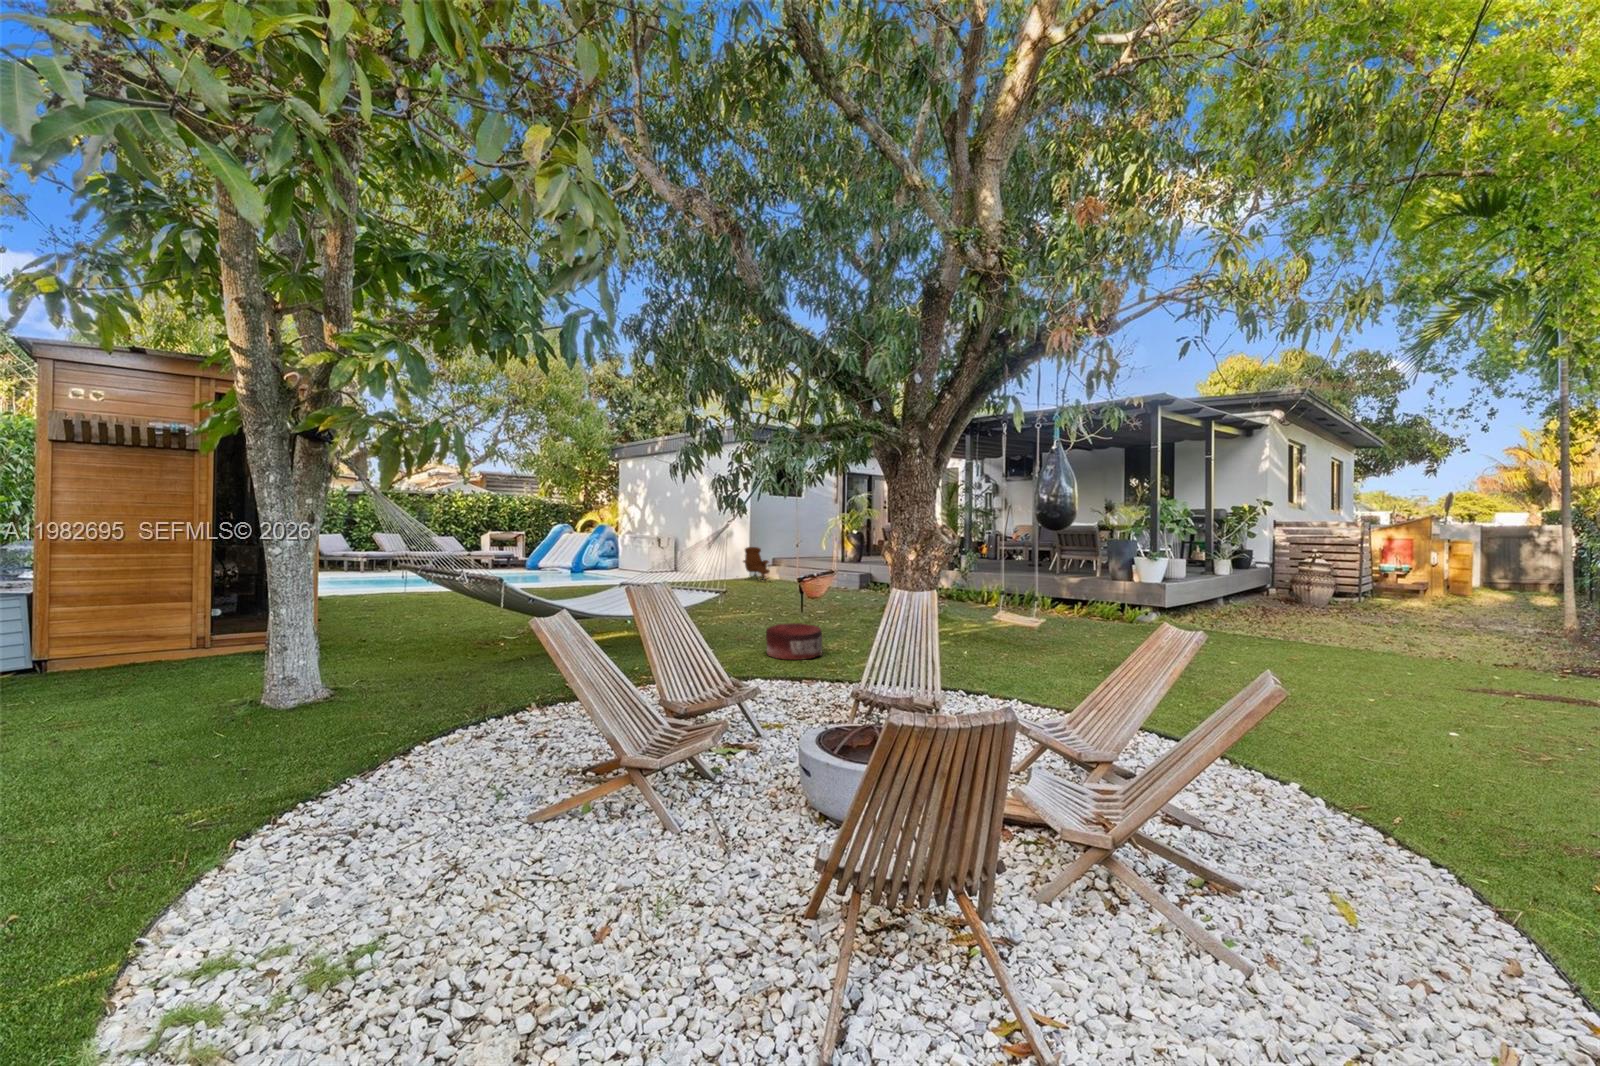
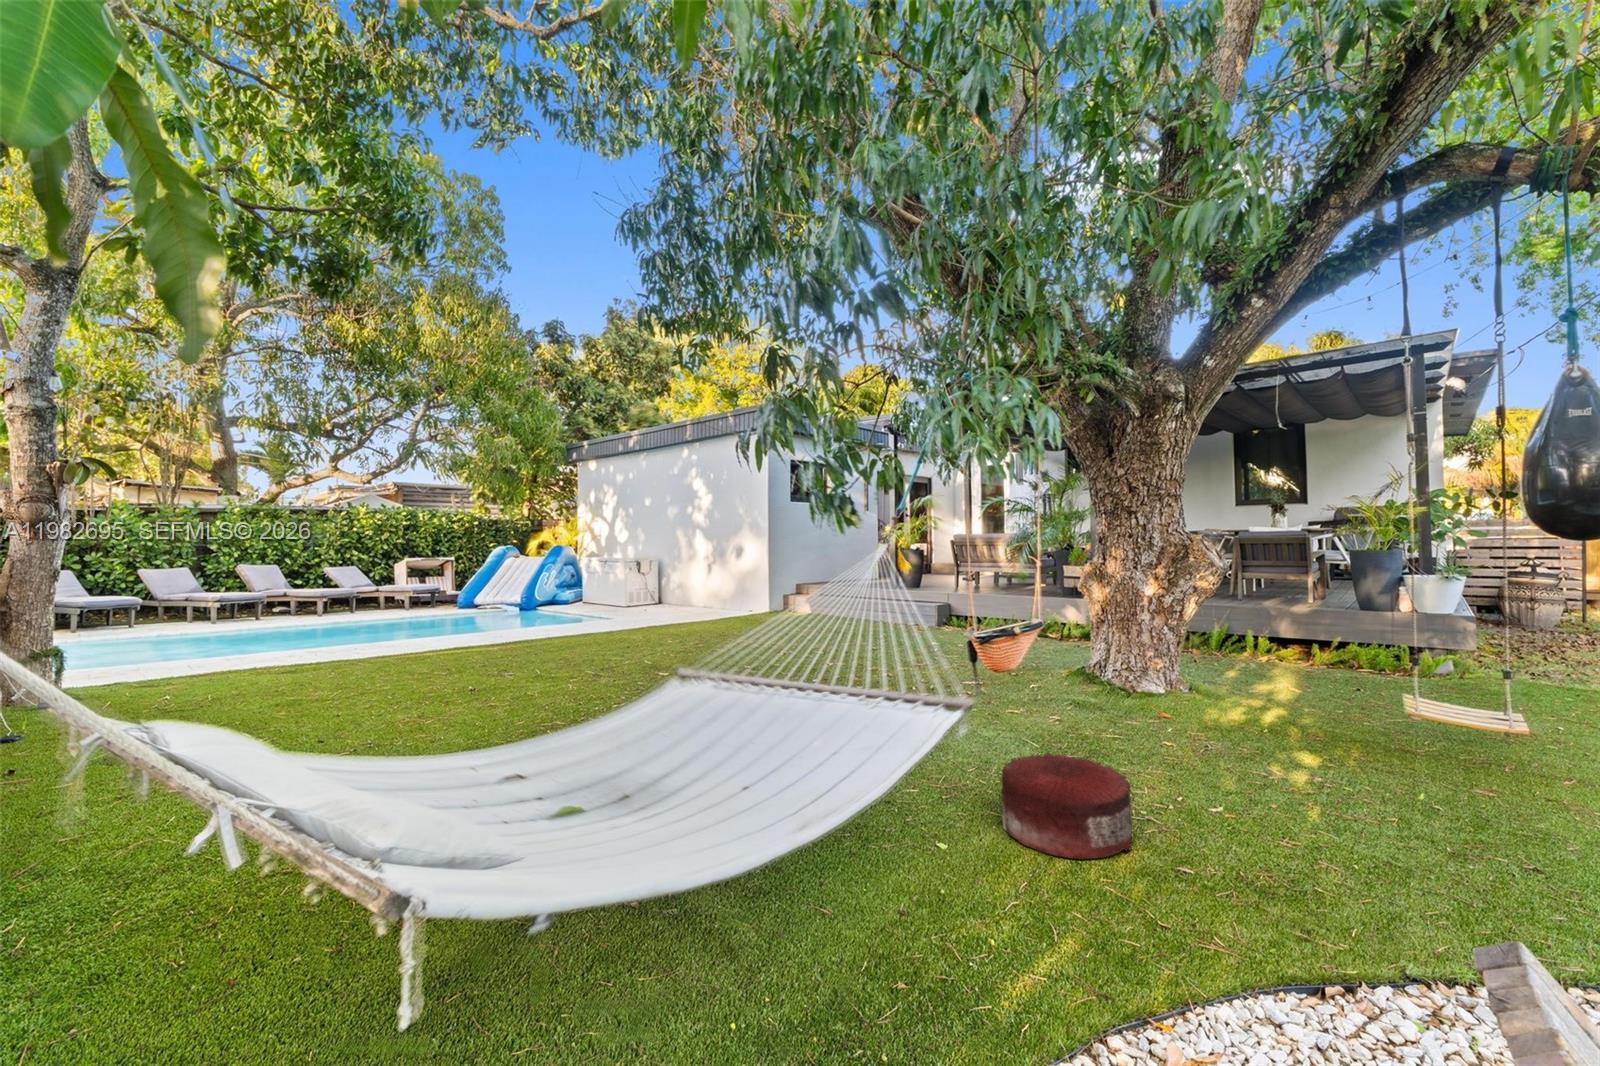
lounge chair: present [743,547,769,581] -> none [757,570,799,619]

